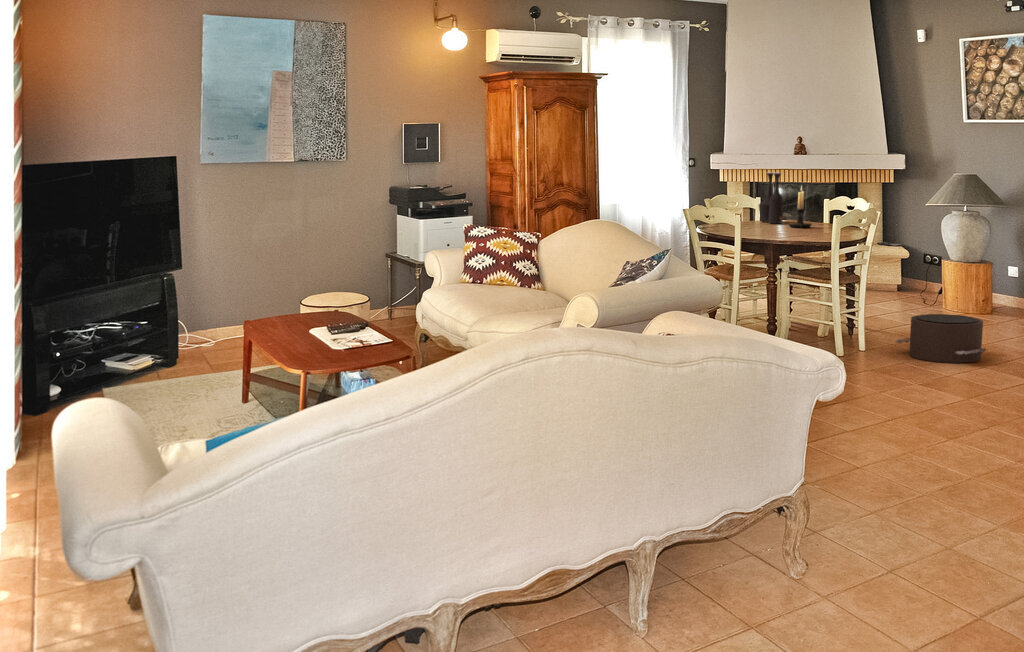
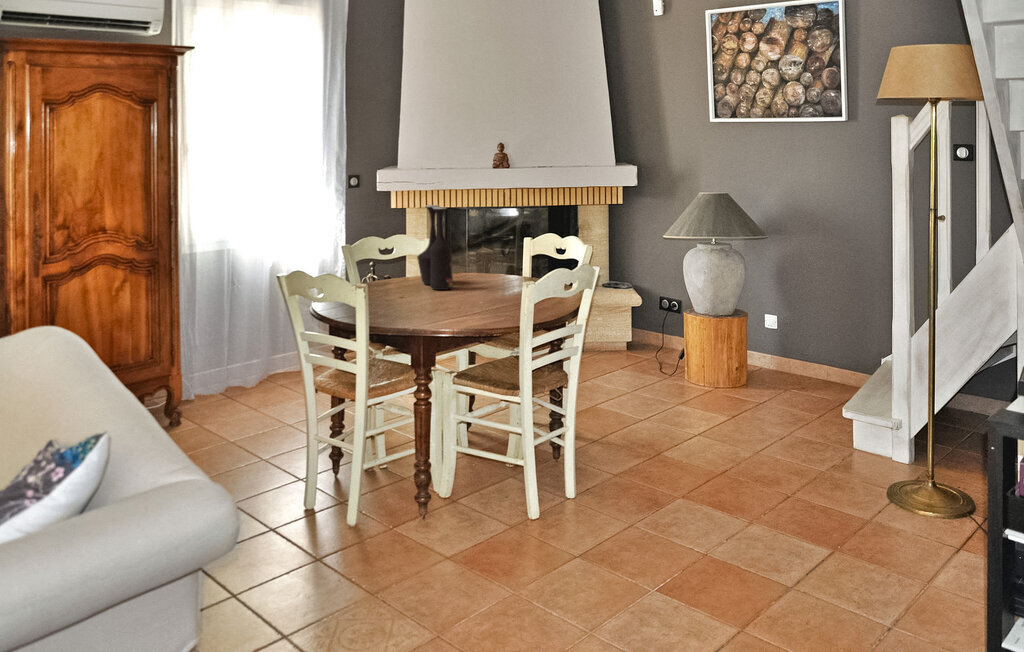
candle holder: present [789,186,812,228] -> none [456,231,493,303]
pouf: present [895,314,986,363] -> none [629,449,785,553]

